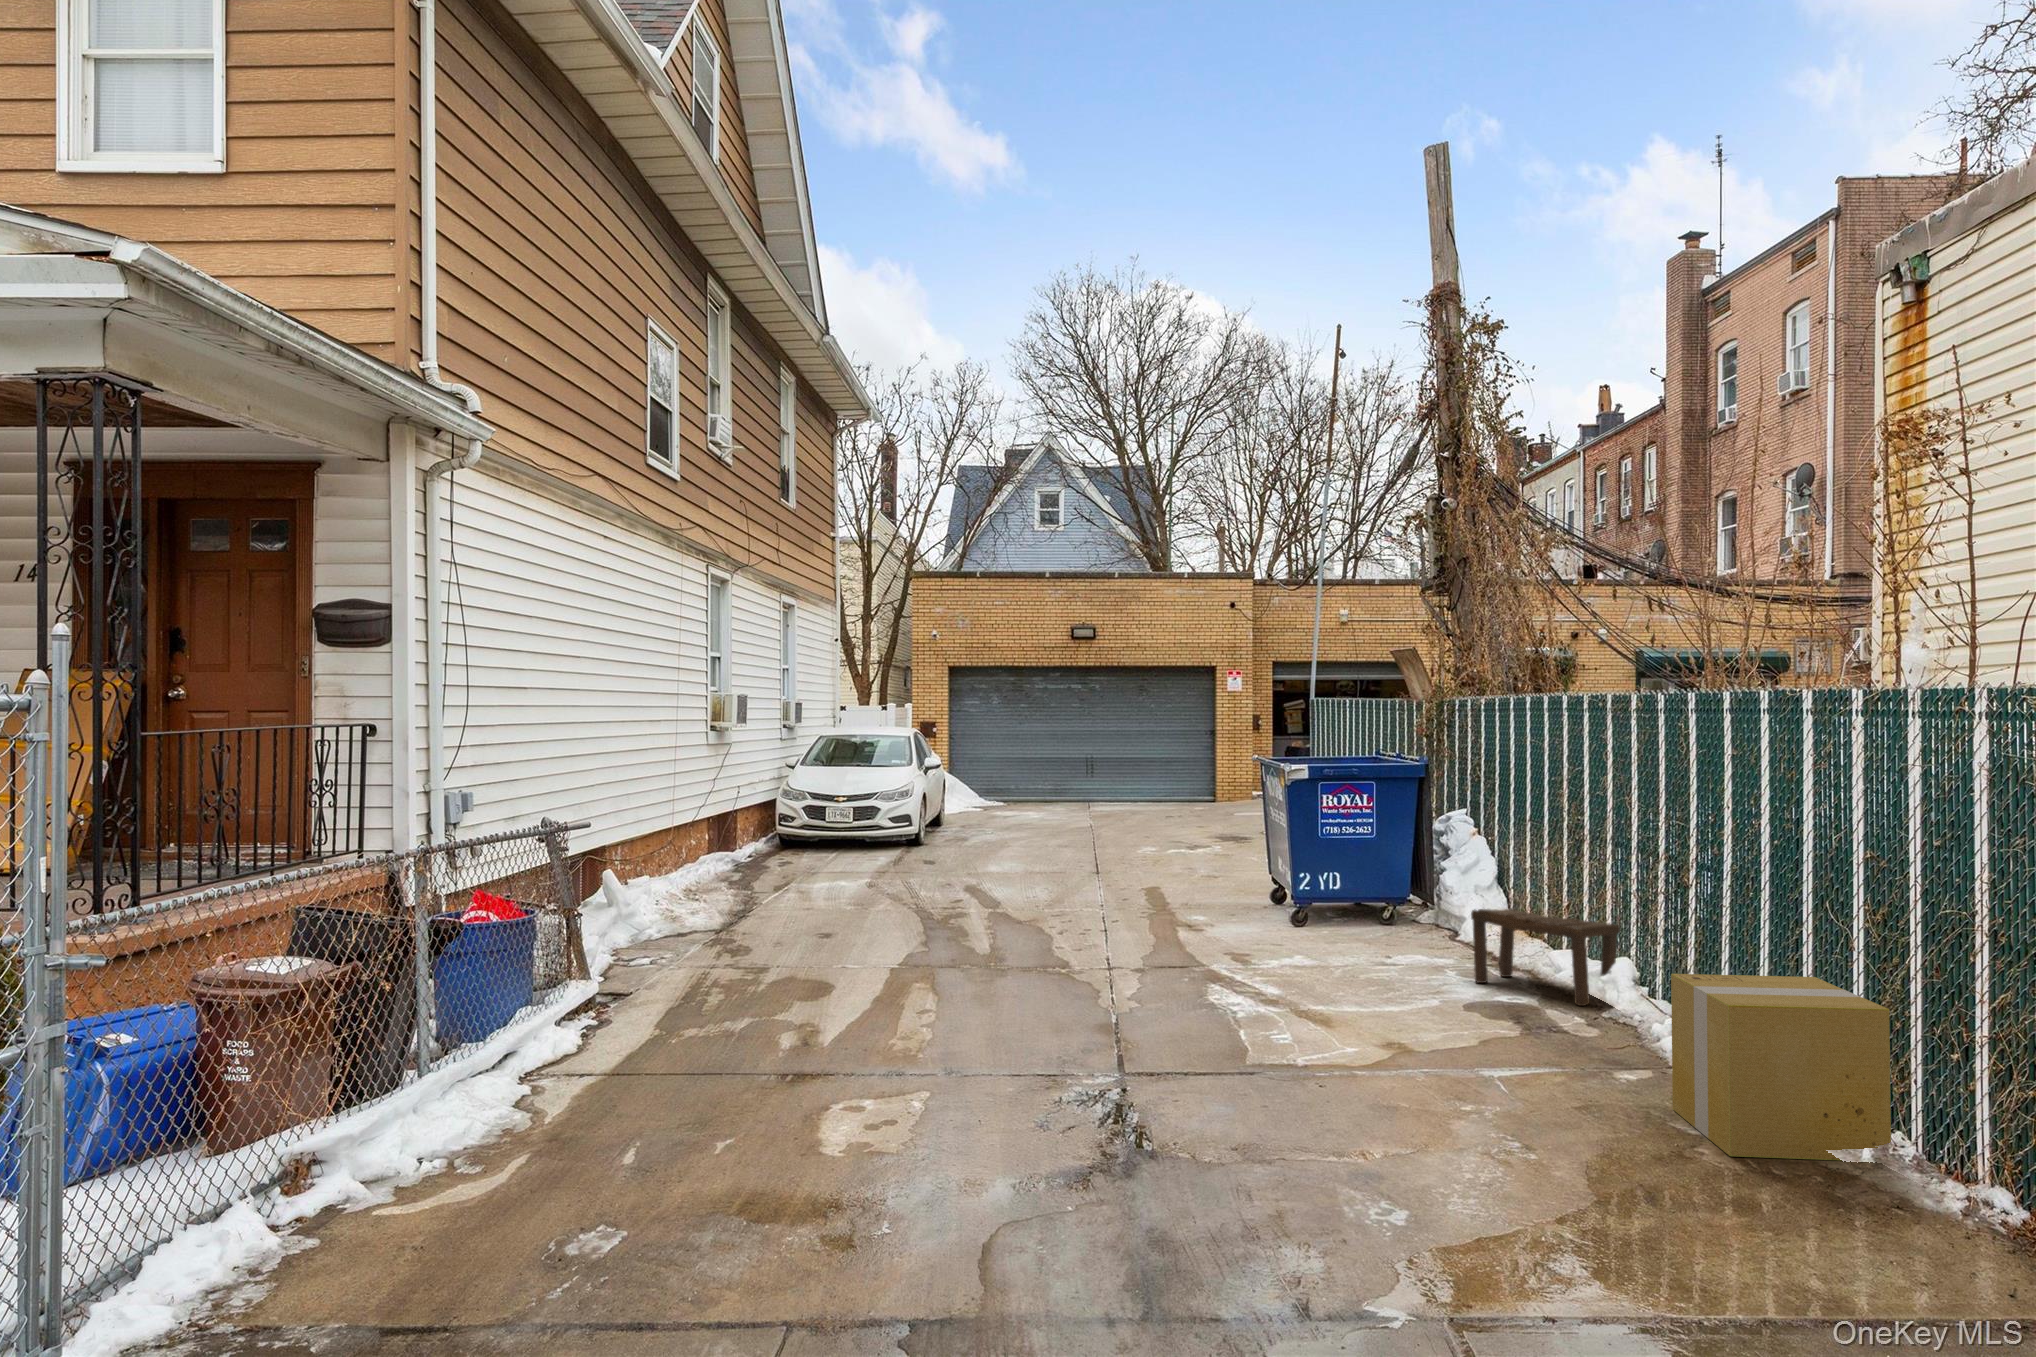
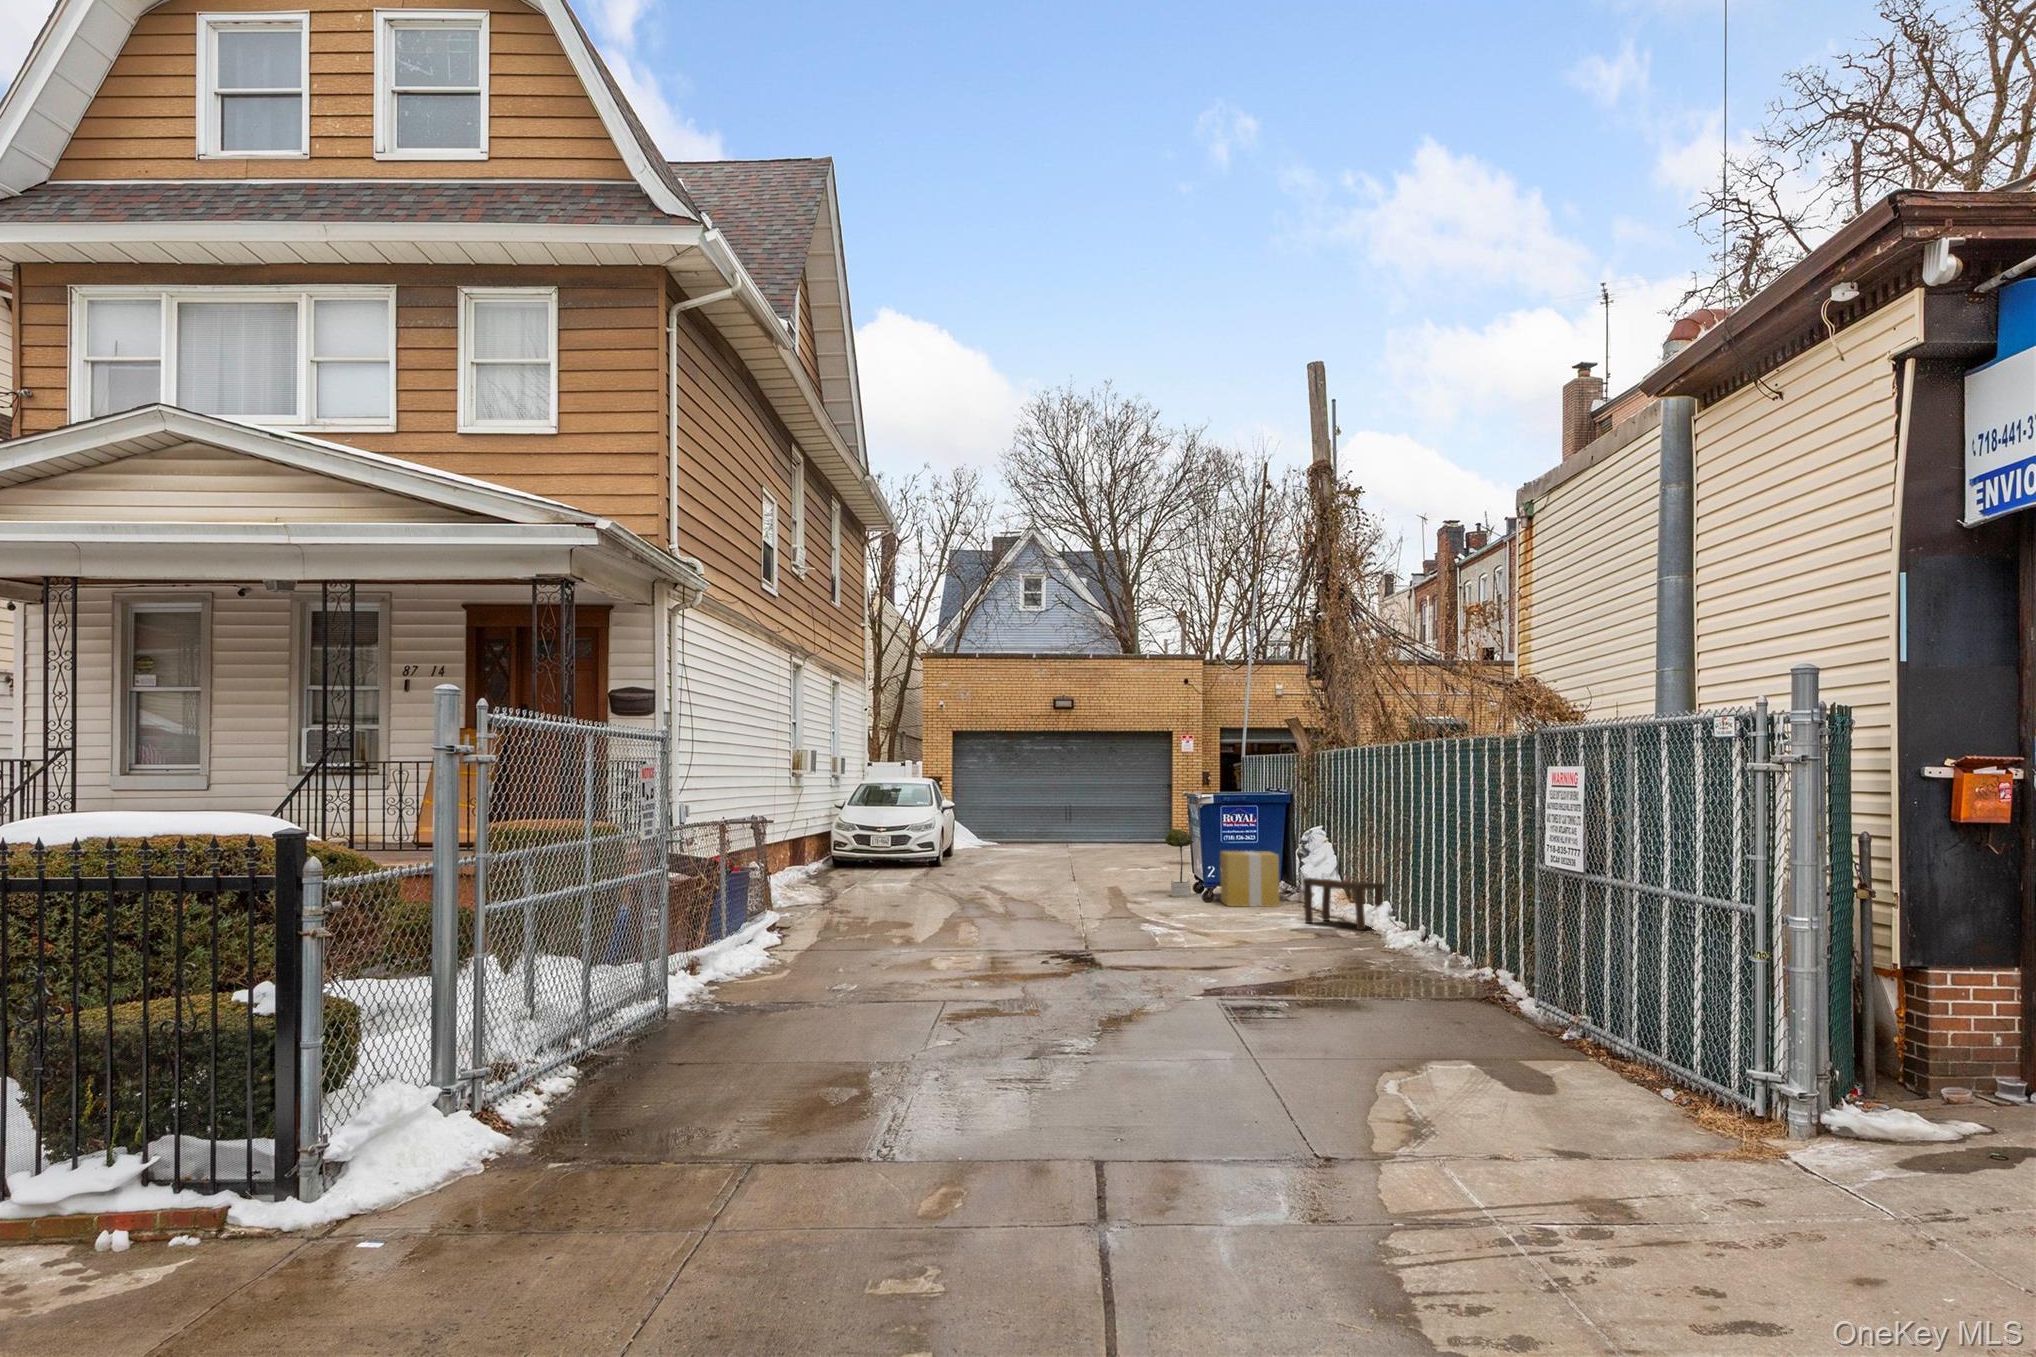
potted tree: none [1230,809,1272,911] -> present [1165,828,1193,897]
cardboard box: present [1671,974,1891,1160] -> present [1220,851,1280,907]

